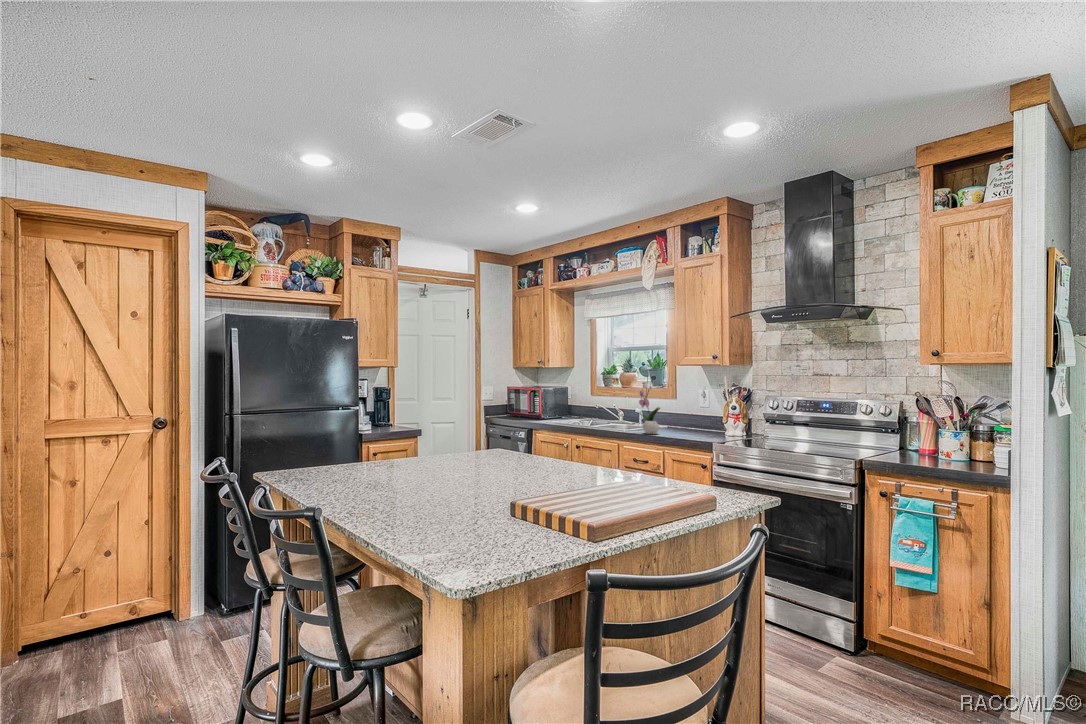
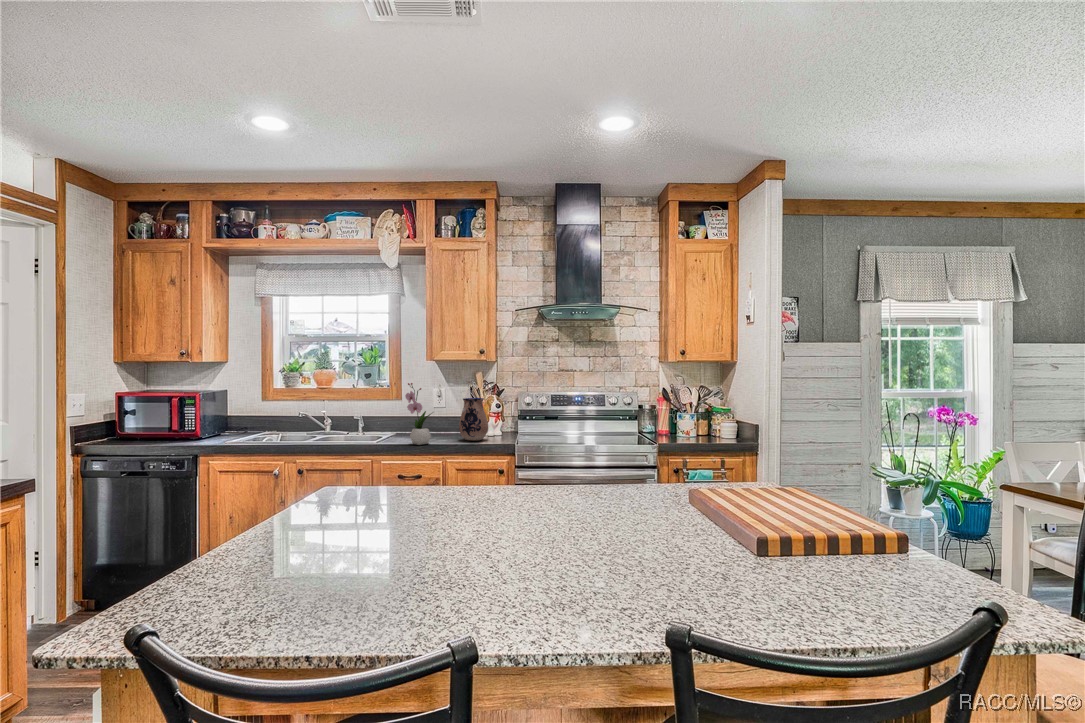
ceramic pitcher: none [687,398,716,436] -> present [459,398,488,441]

